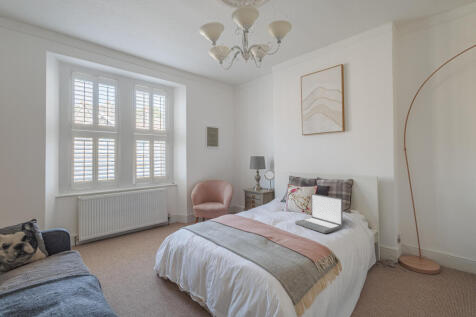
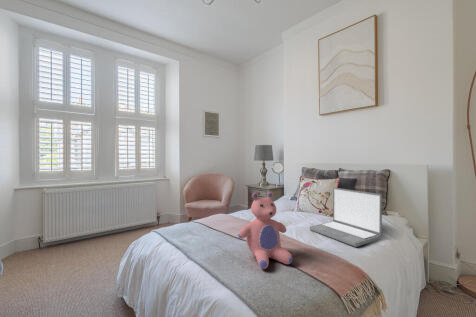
teddy bear: none [250,198,285,247] -> present [238,191,293,269]

